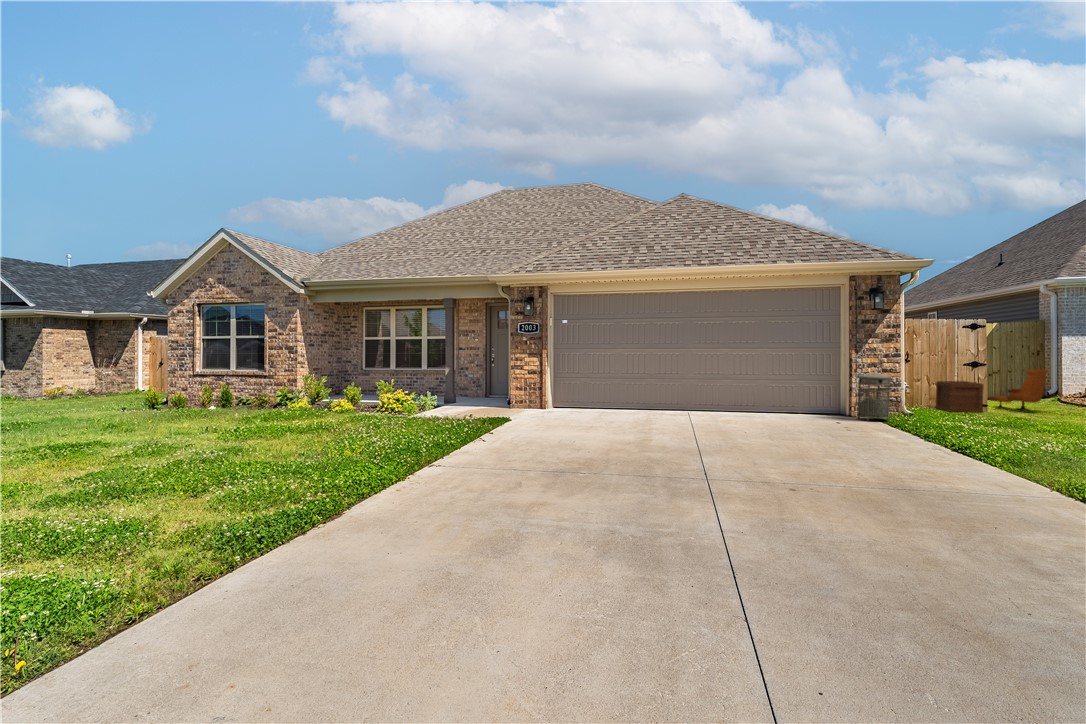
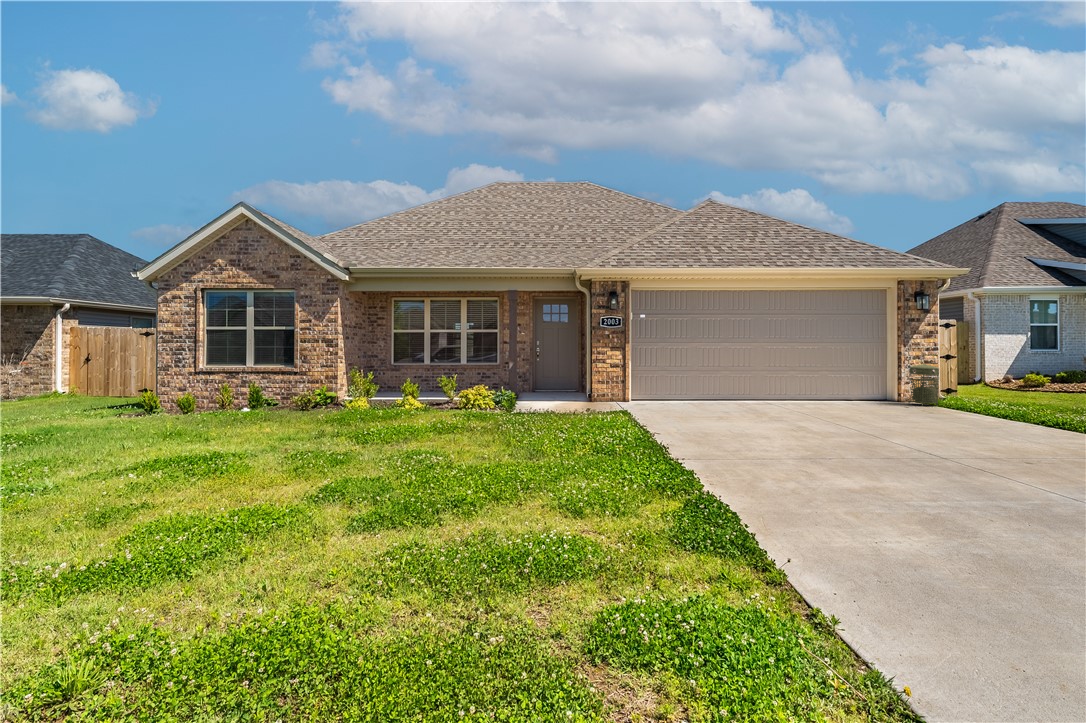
lounge chair: present [989,369,1047,413] -> none [974,360,1027,397]
wooden crate: present [936,381,984,413] -> none [939,371,982,397]

